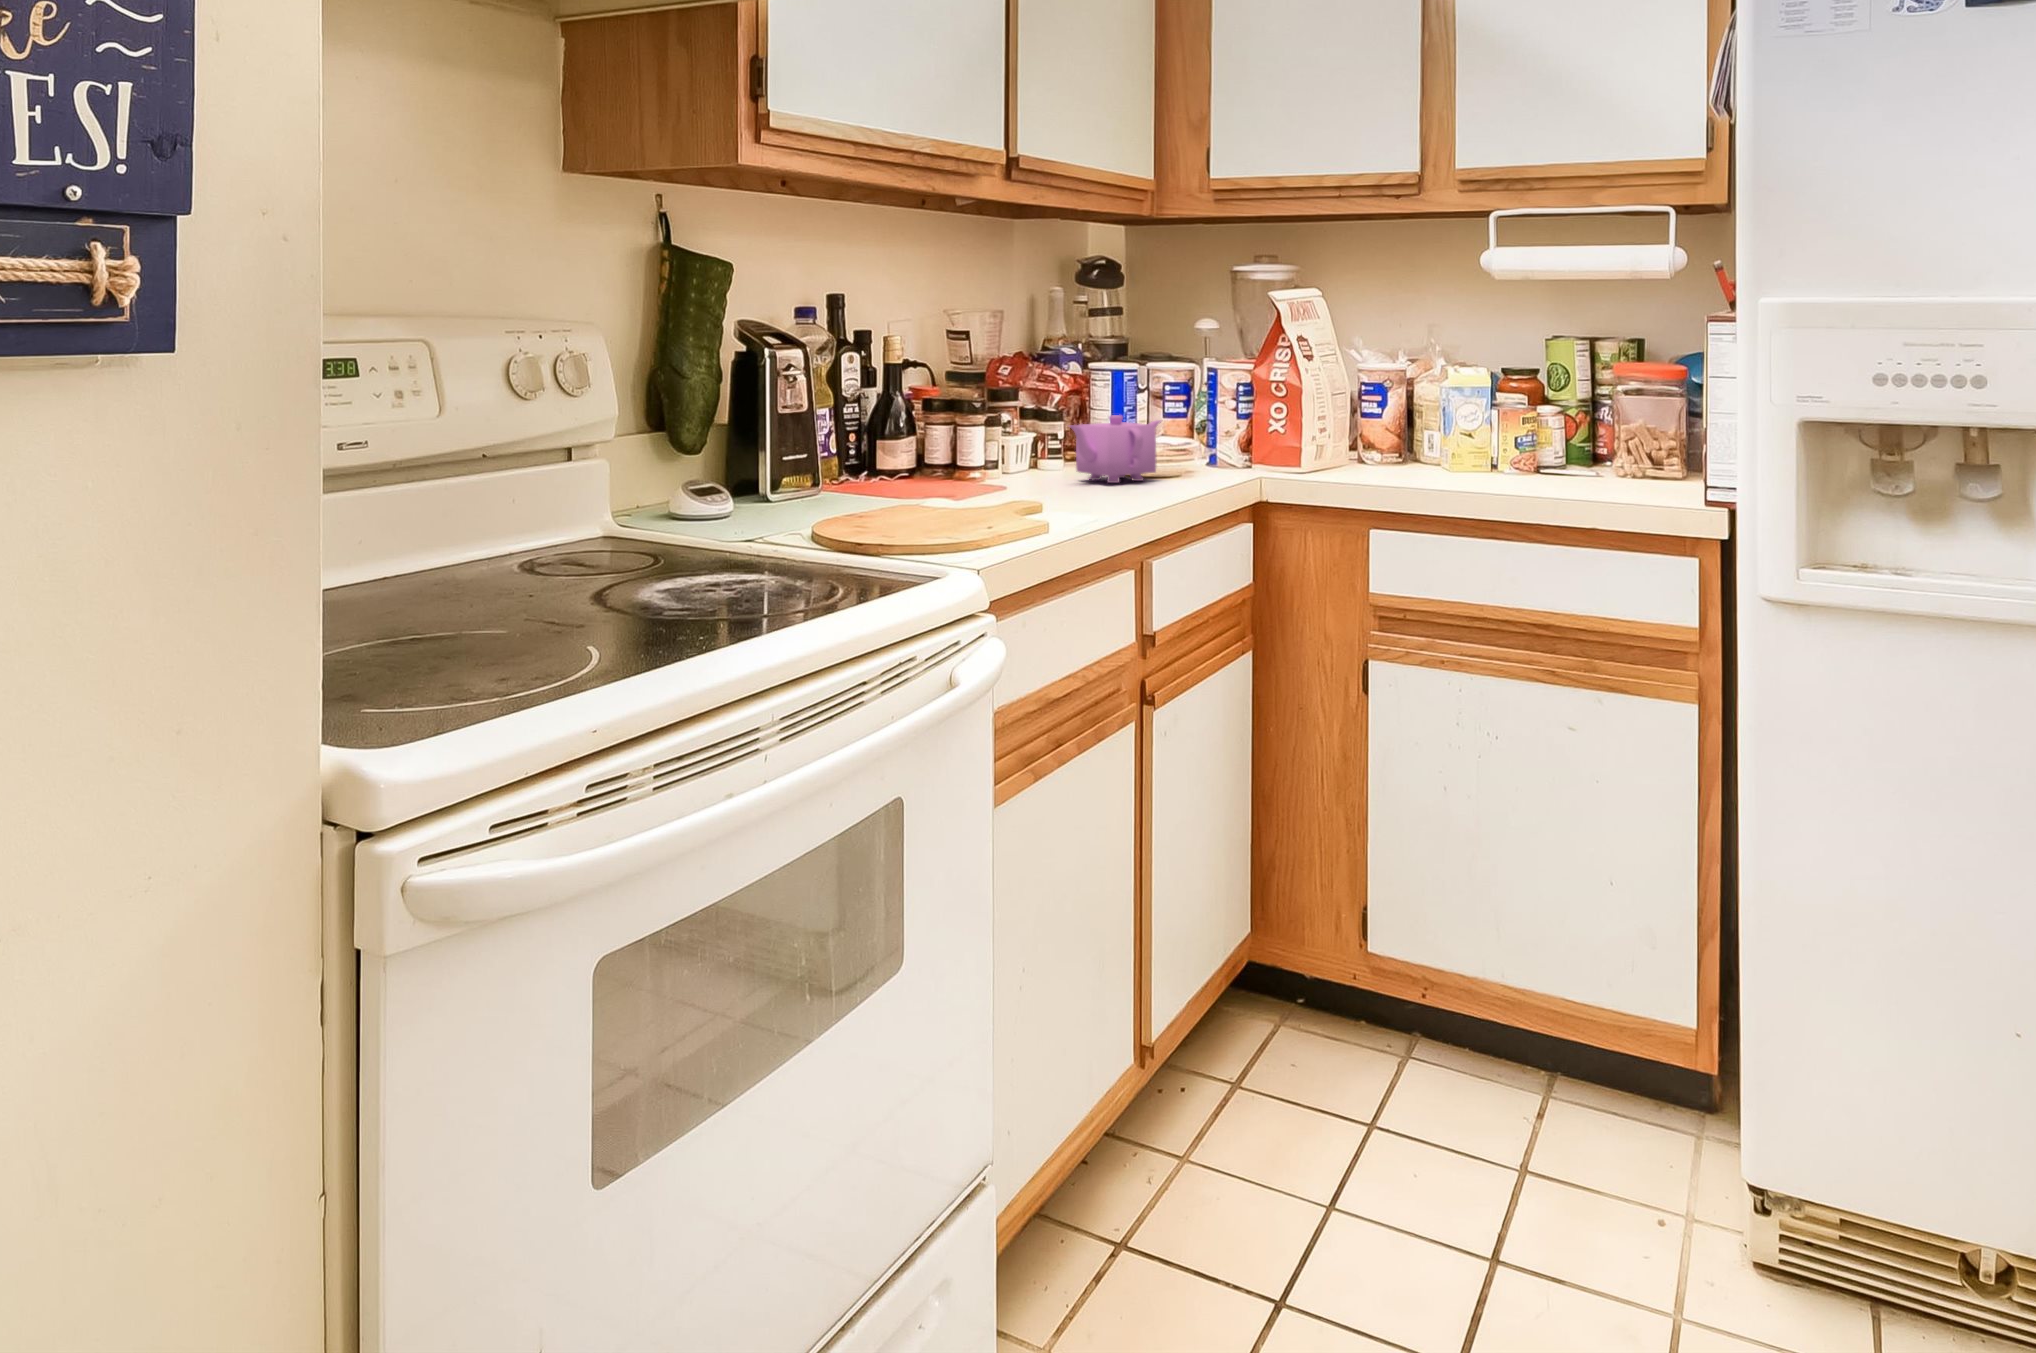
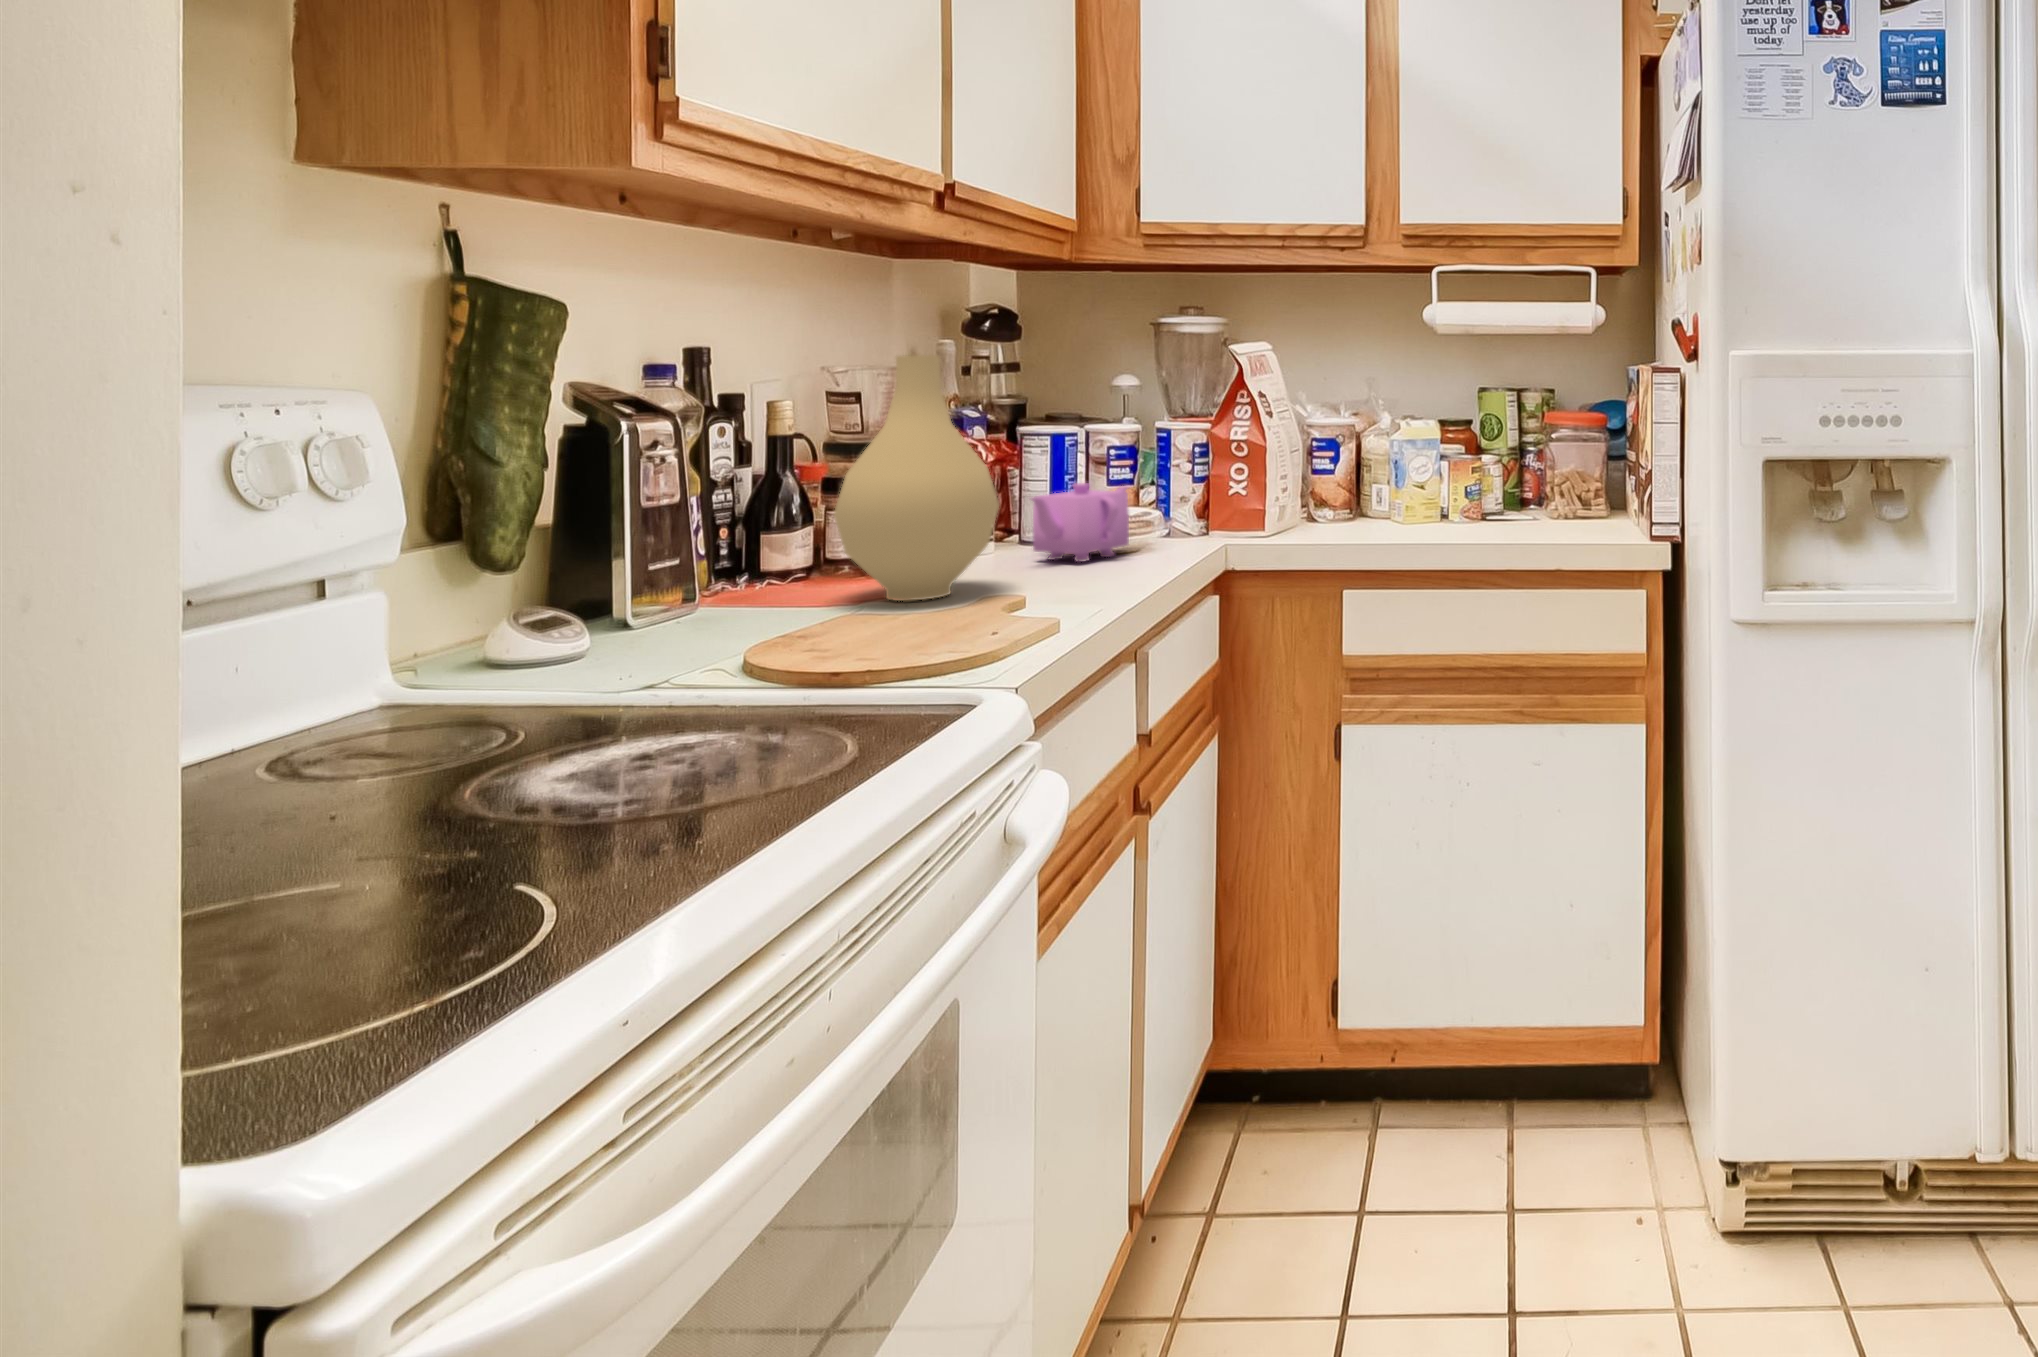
vase: none [907,302,1031,501] -> present [834,355,999,601]

